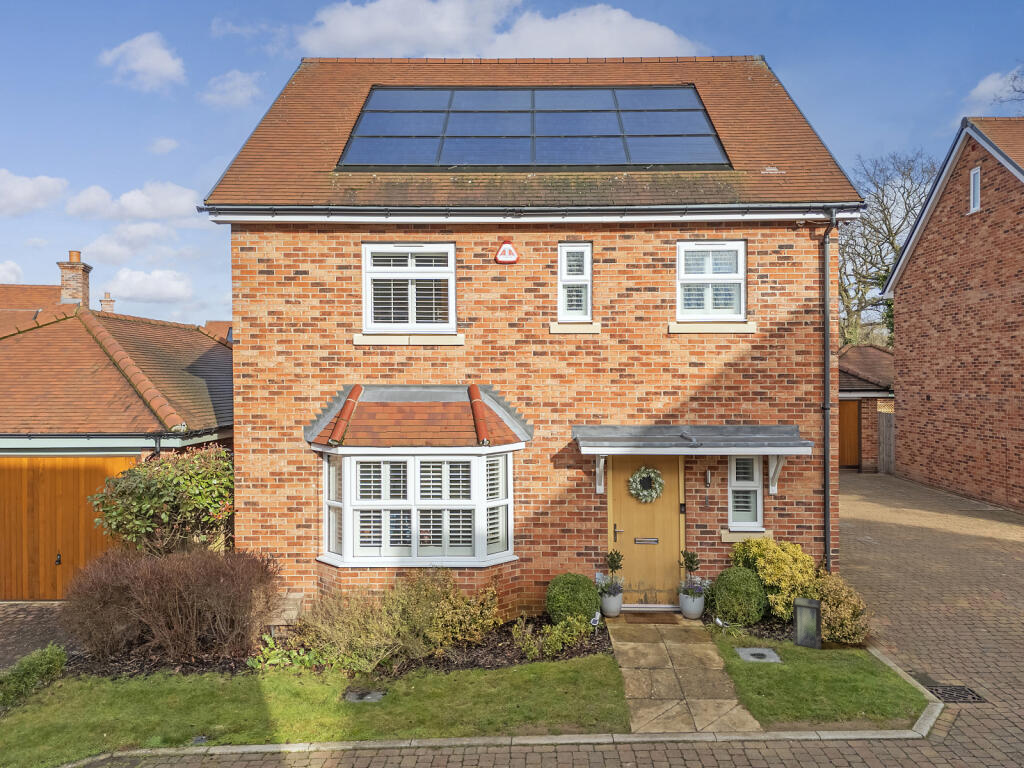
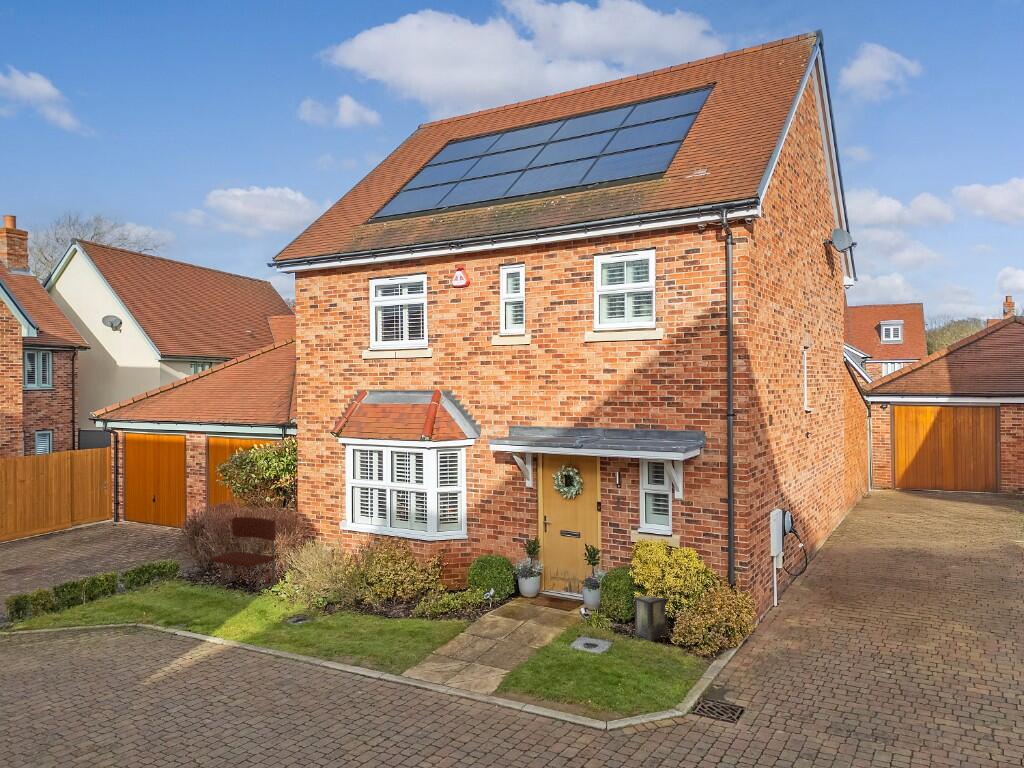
bench: none [153,569,264,683] -> present [211,517,276,591]

